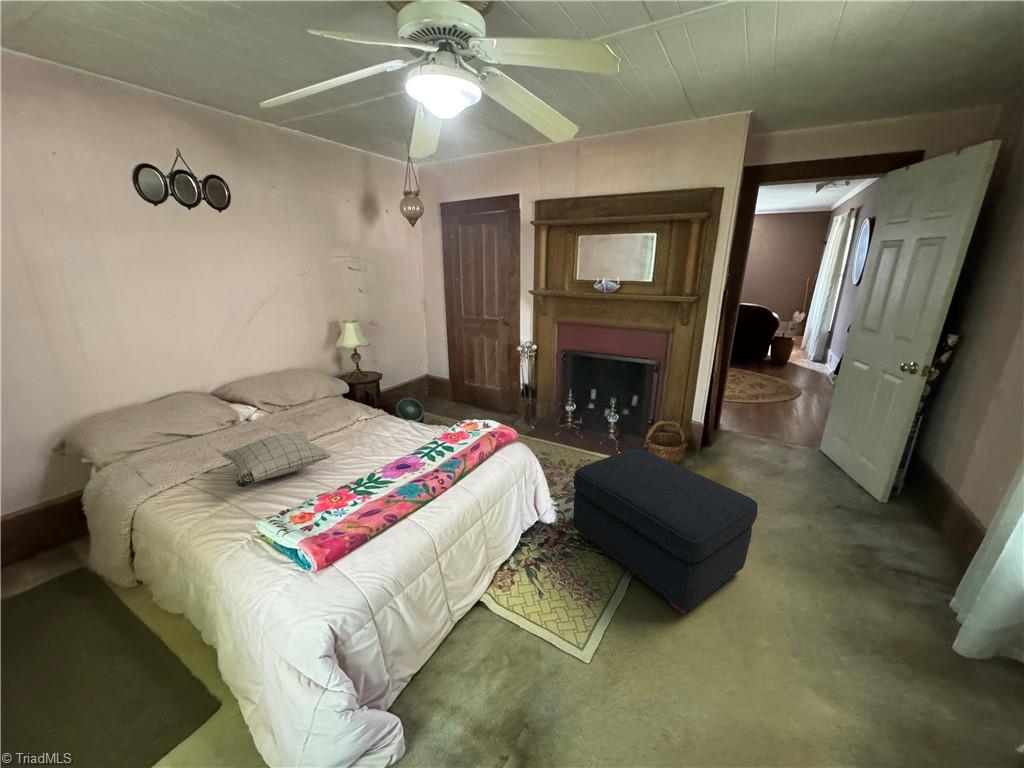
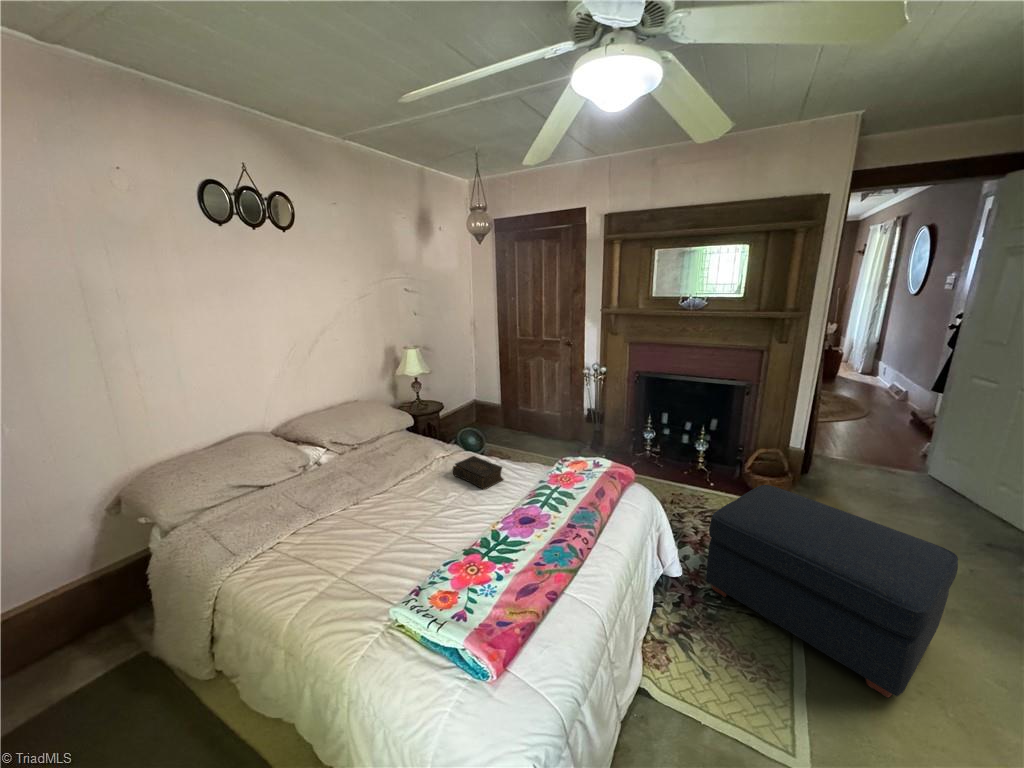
book: none [364,417,407,444] -> present [453,456,503,490]
pillow: present [221,432,332,487] -> none [311,479,442,557]

